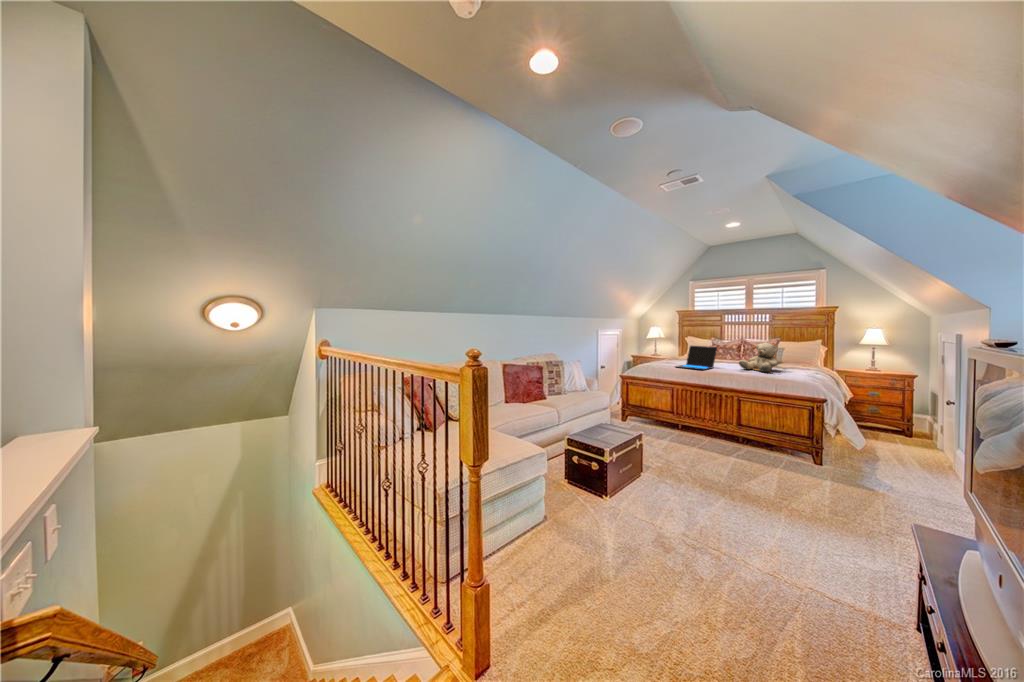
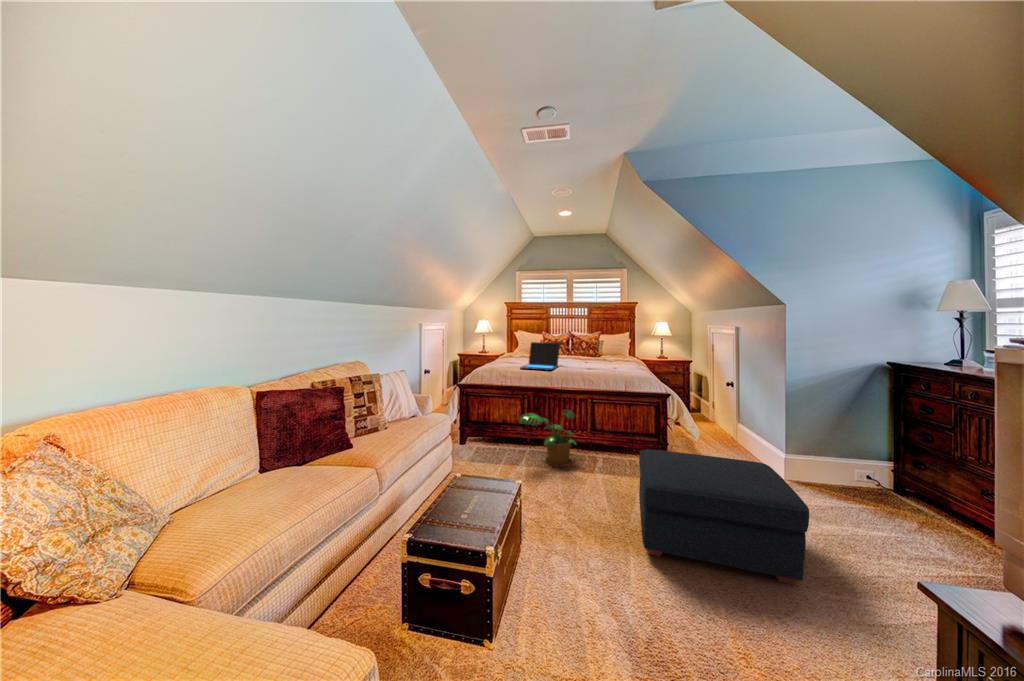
teddy bear: present [739,343,778,372] -> none [581,337,616,368]
potted plant: none [663,401,721,448] -> present [519,410,577,467]
ottoman: none [732,433,879,540] -> present [639,449,809,584]

